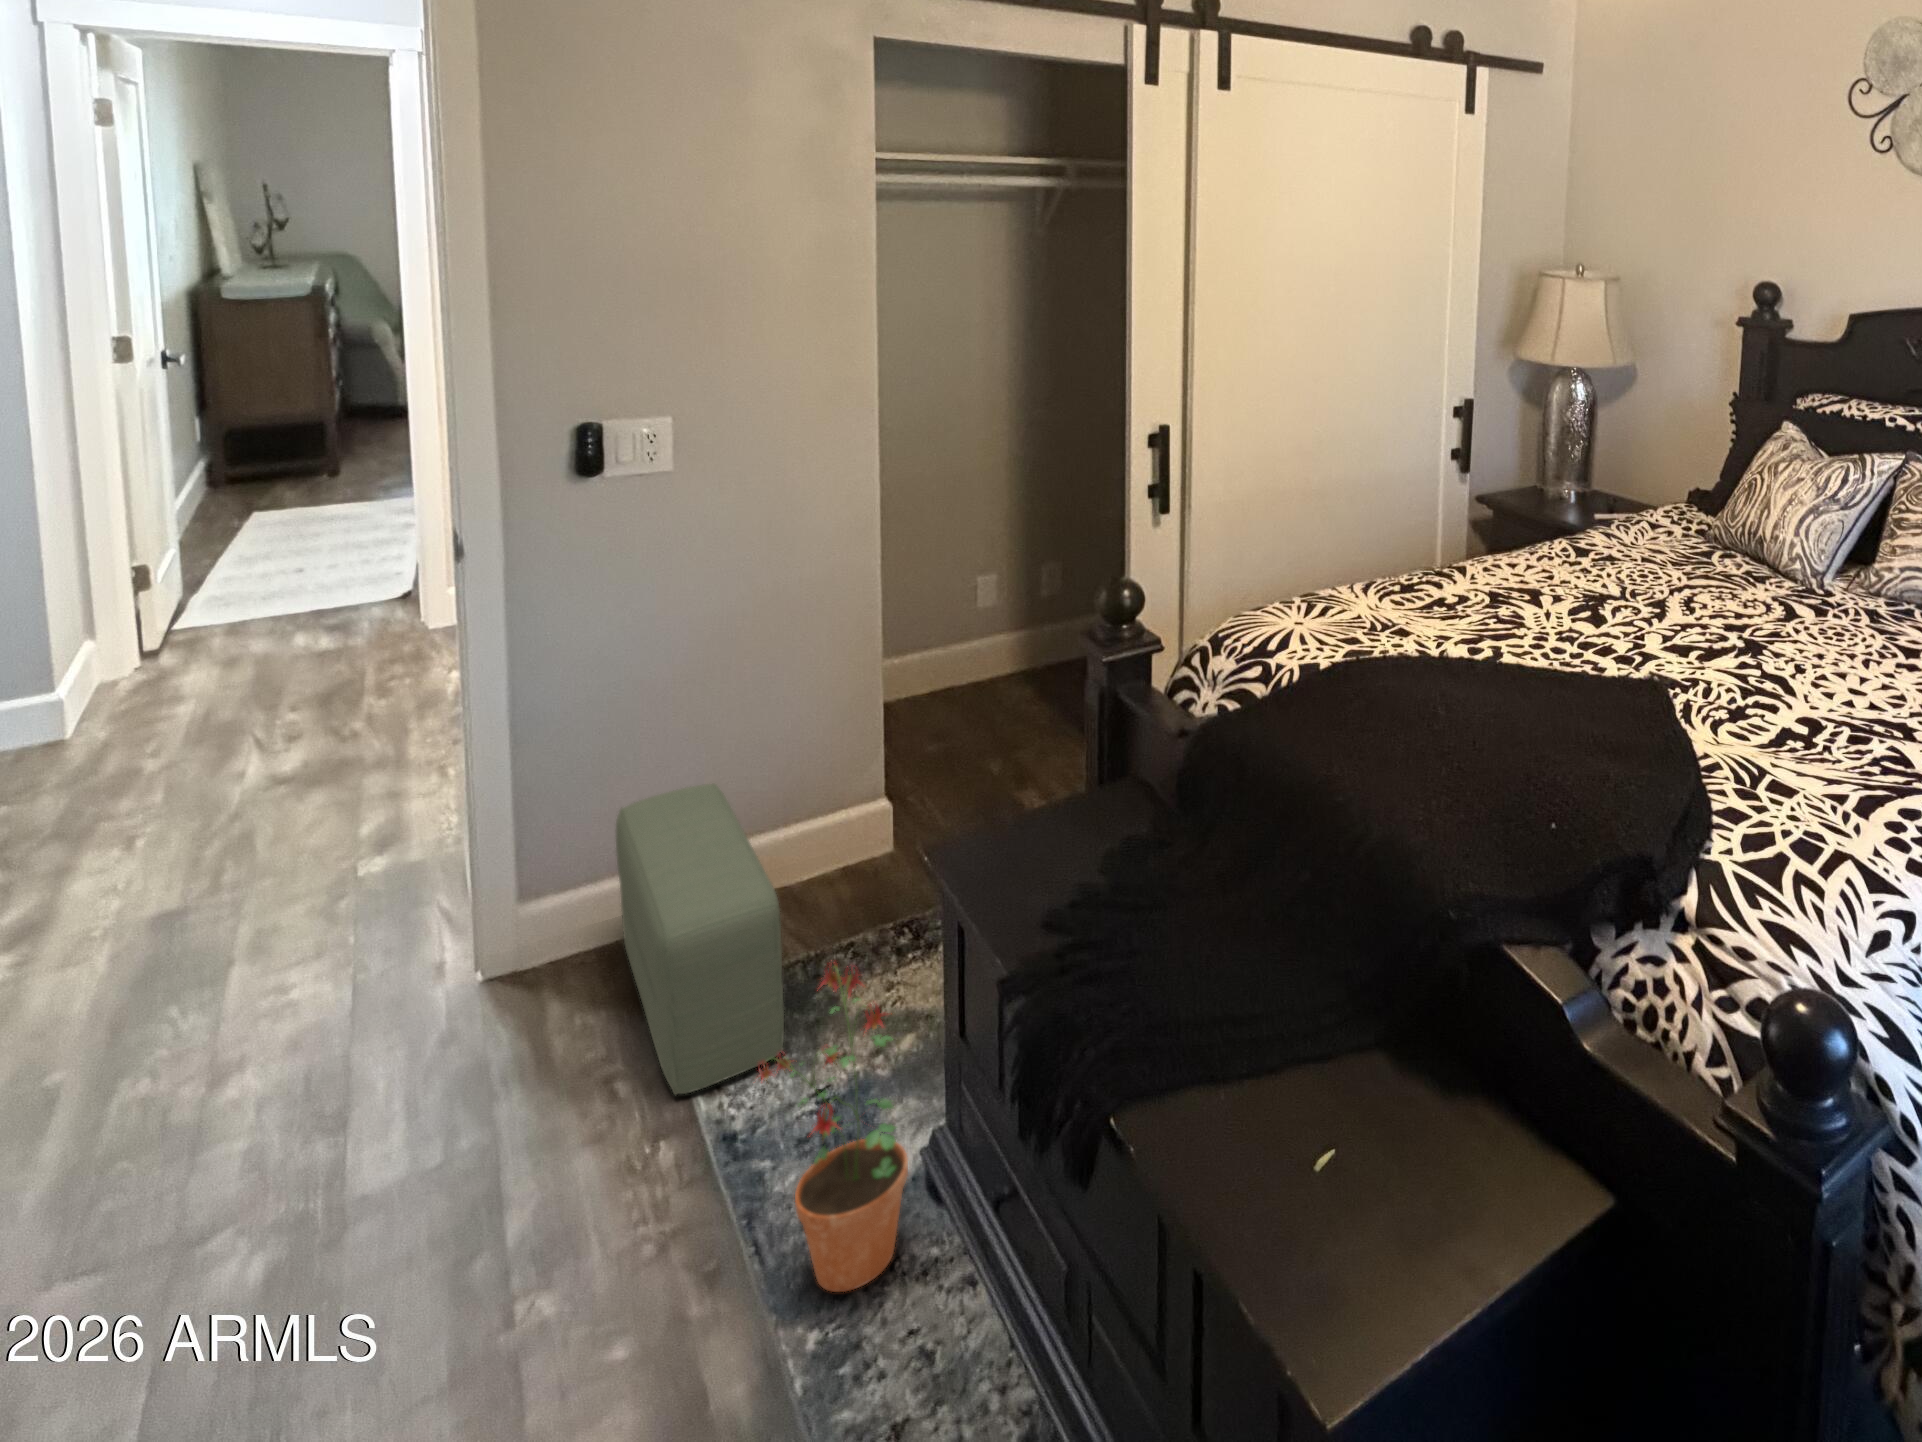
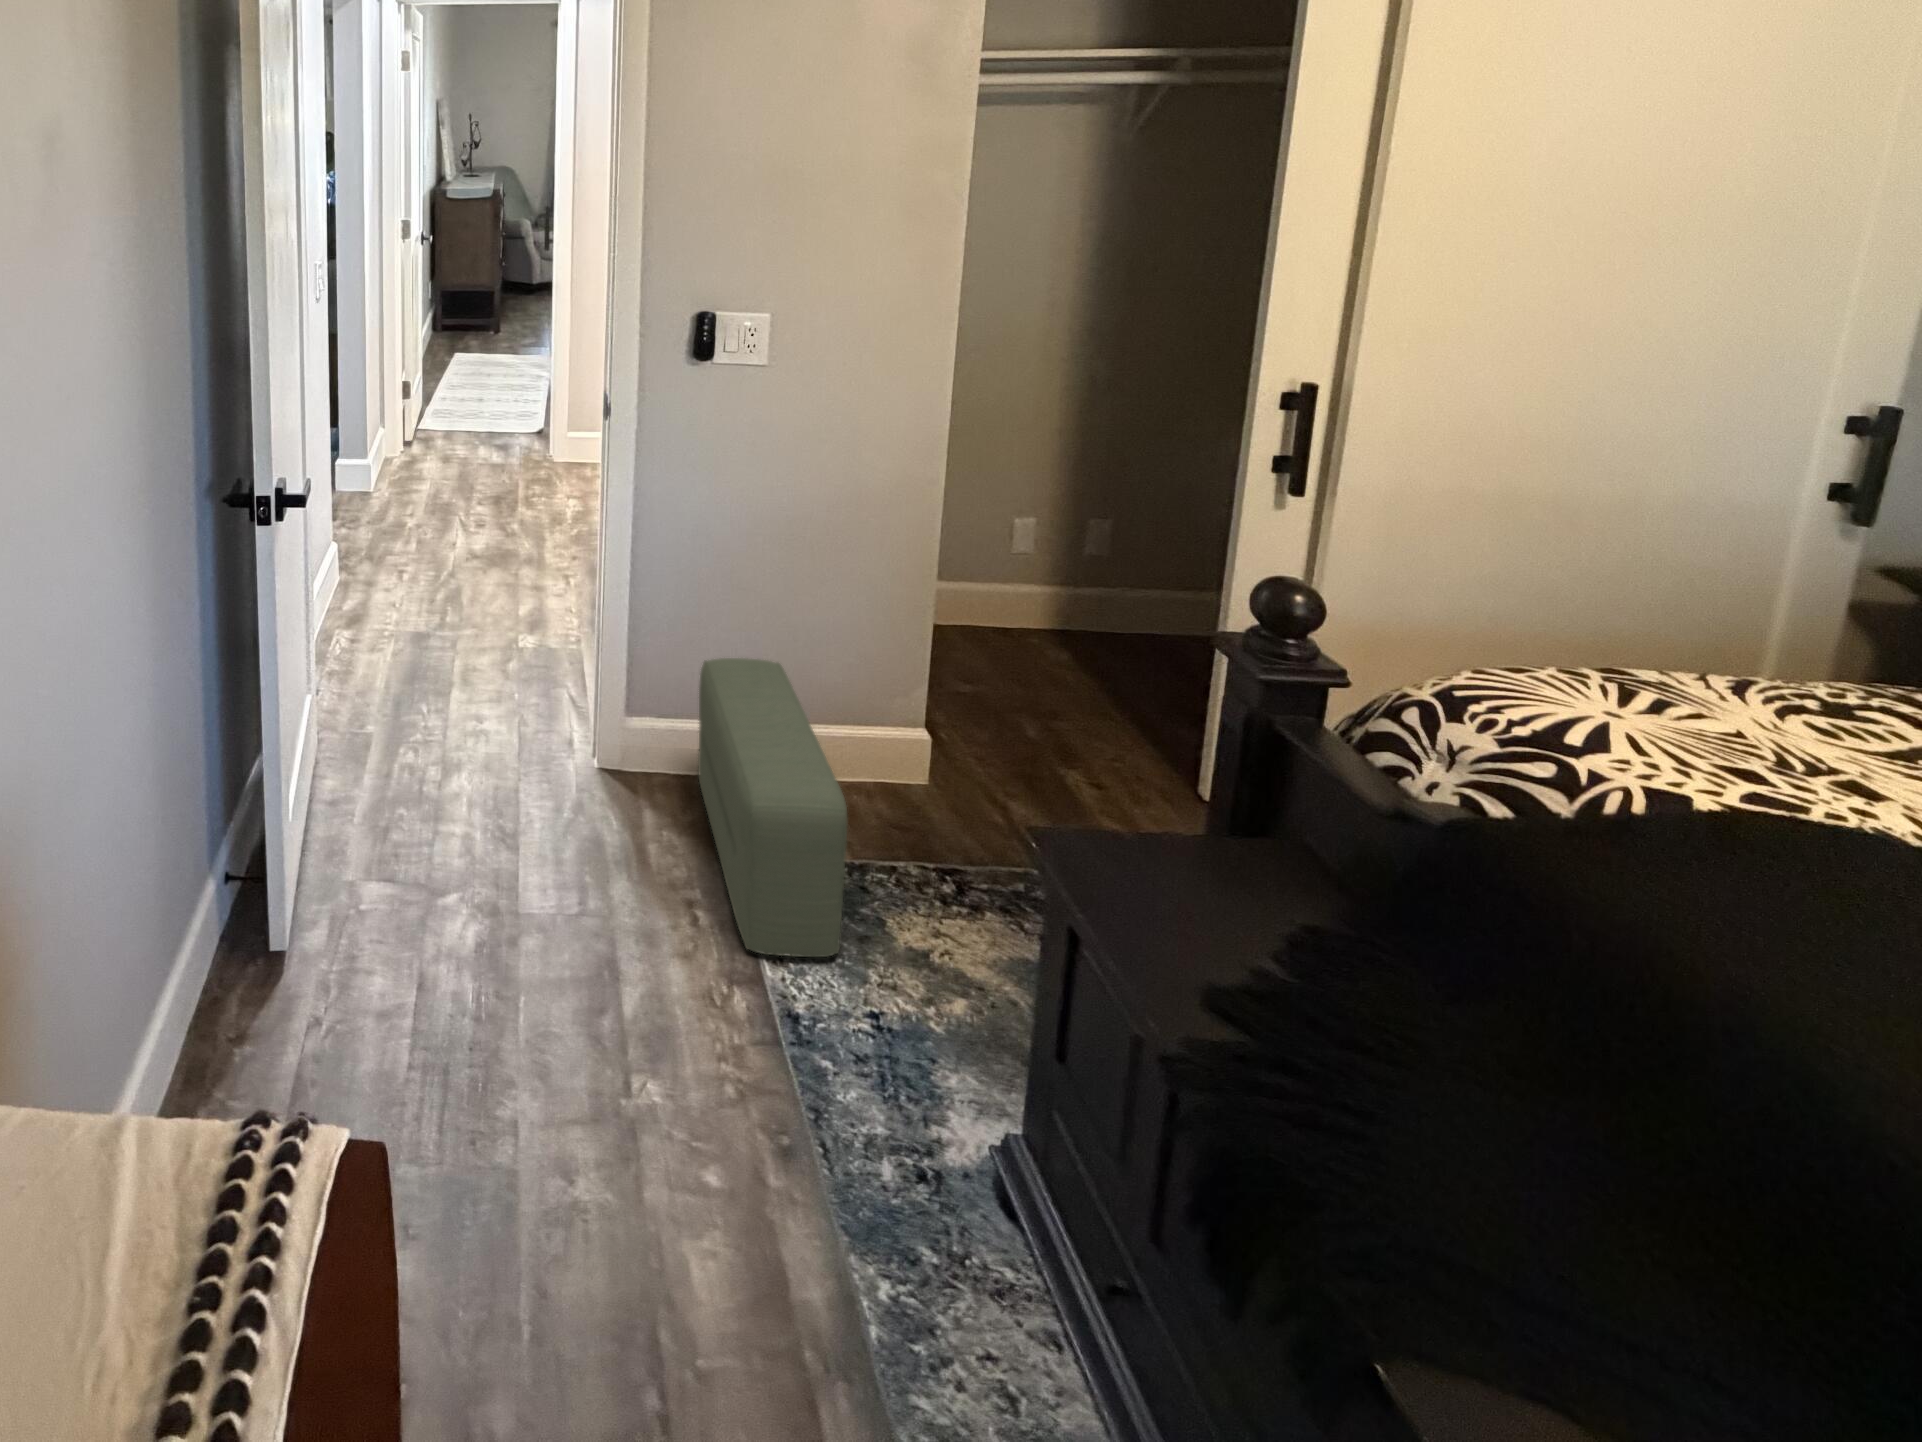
potted plant: present [758,962,908,1292] -> none [841,911,1003,1269]

